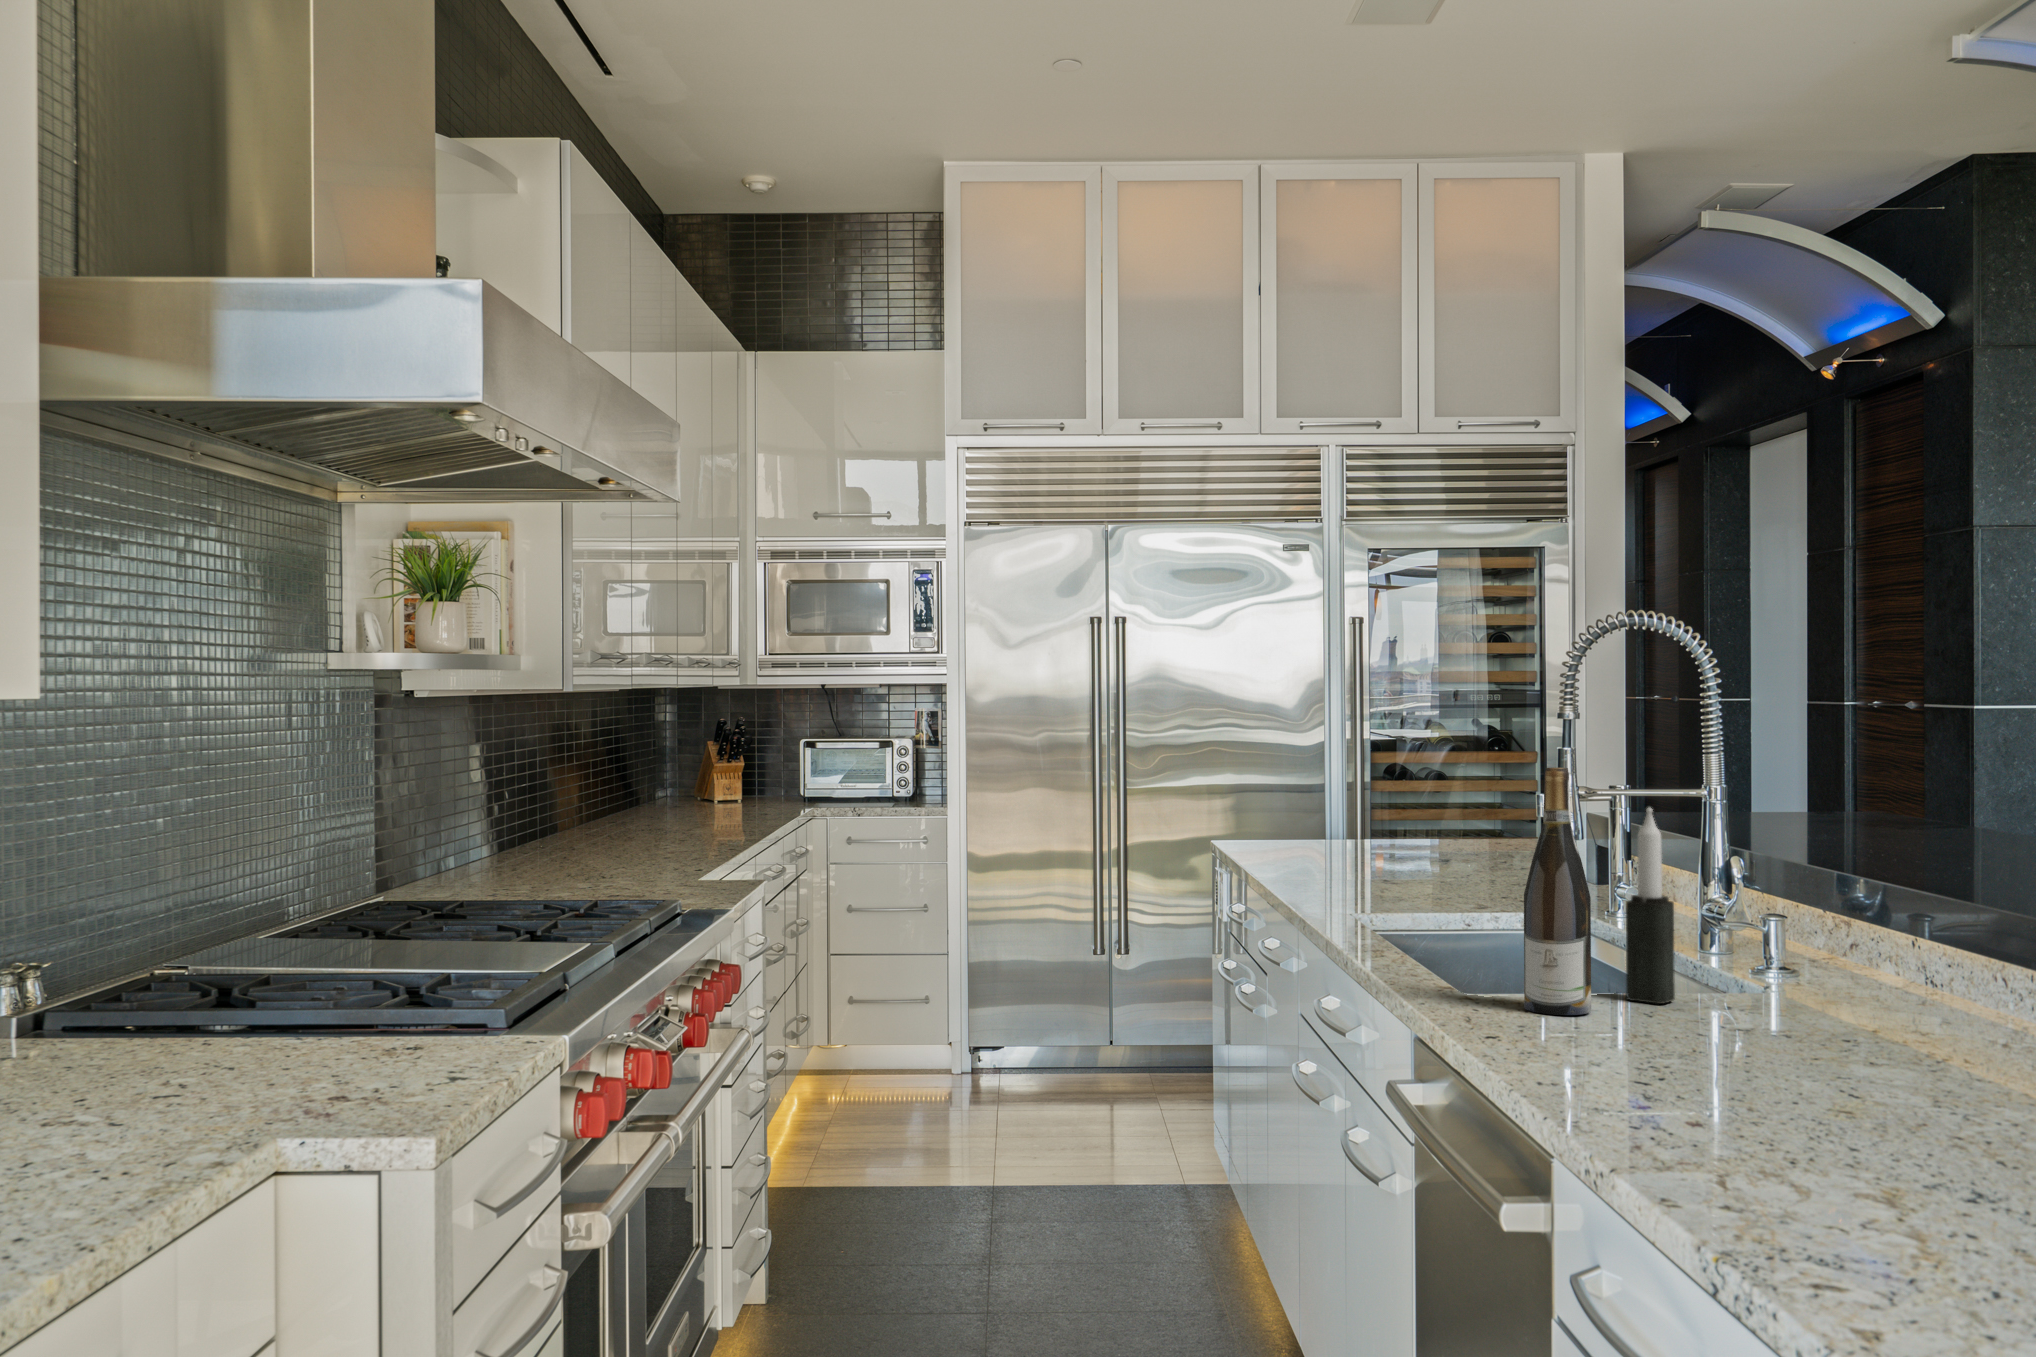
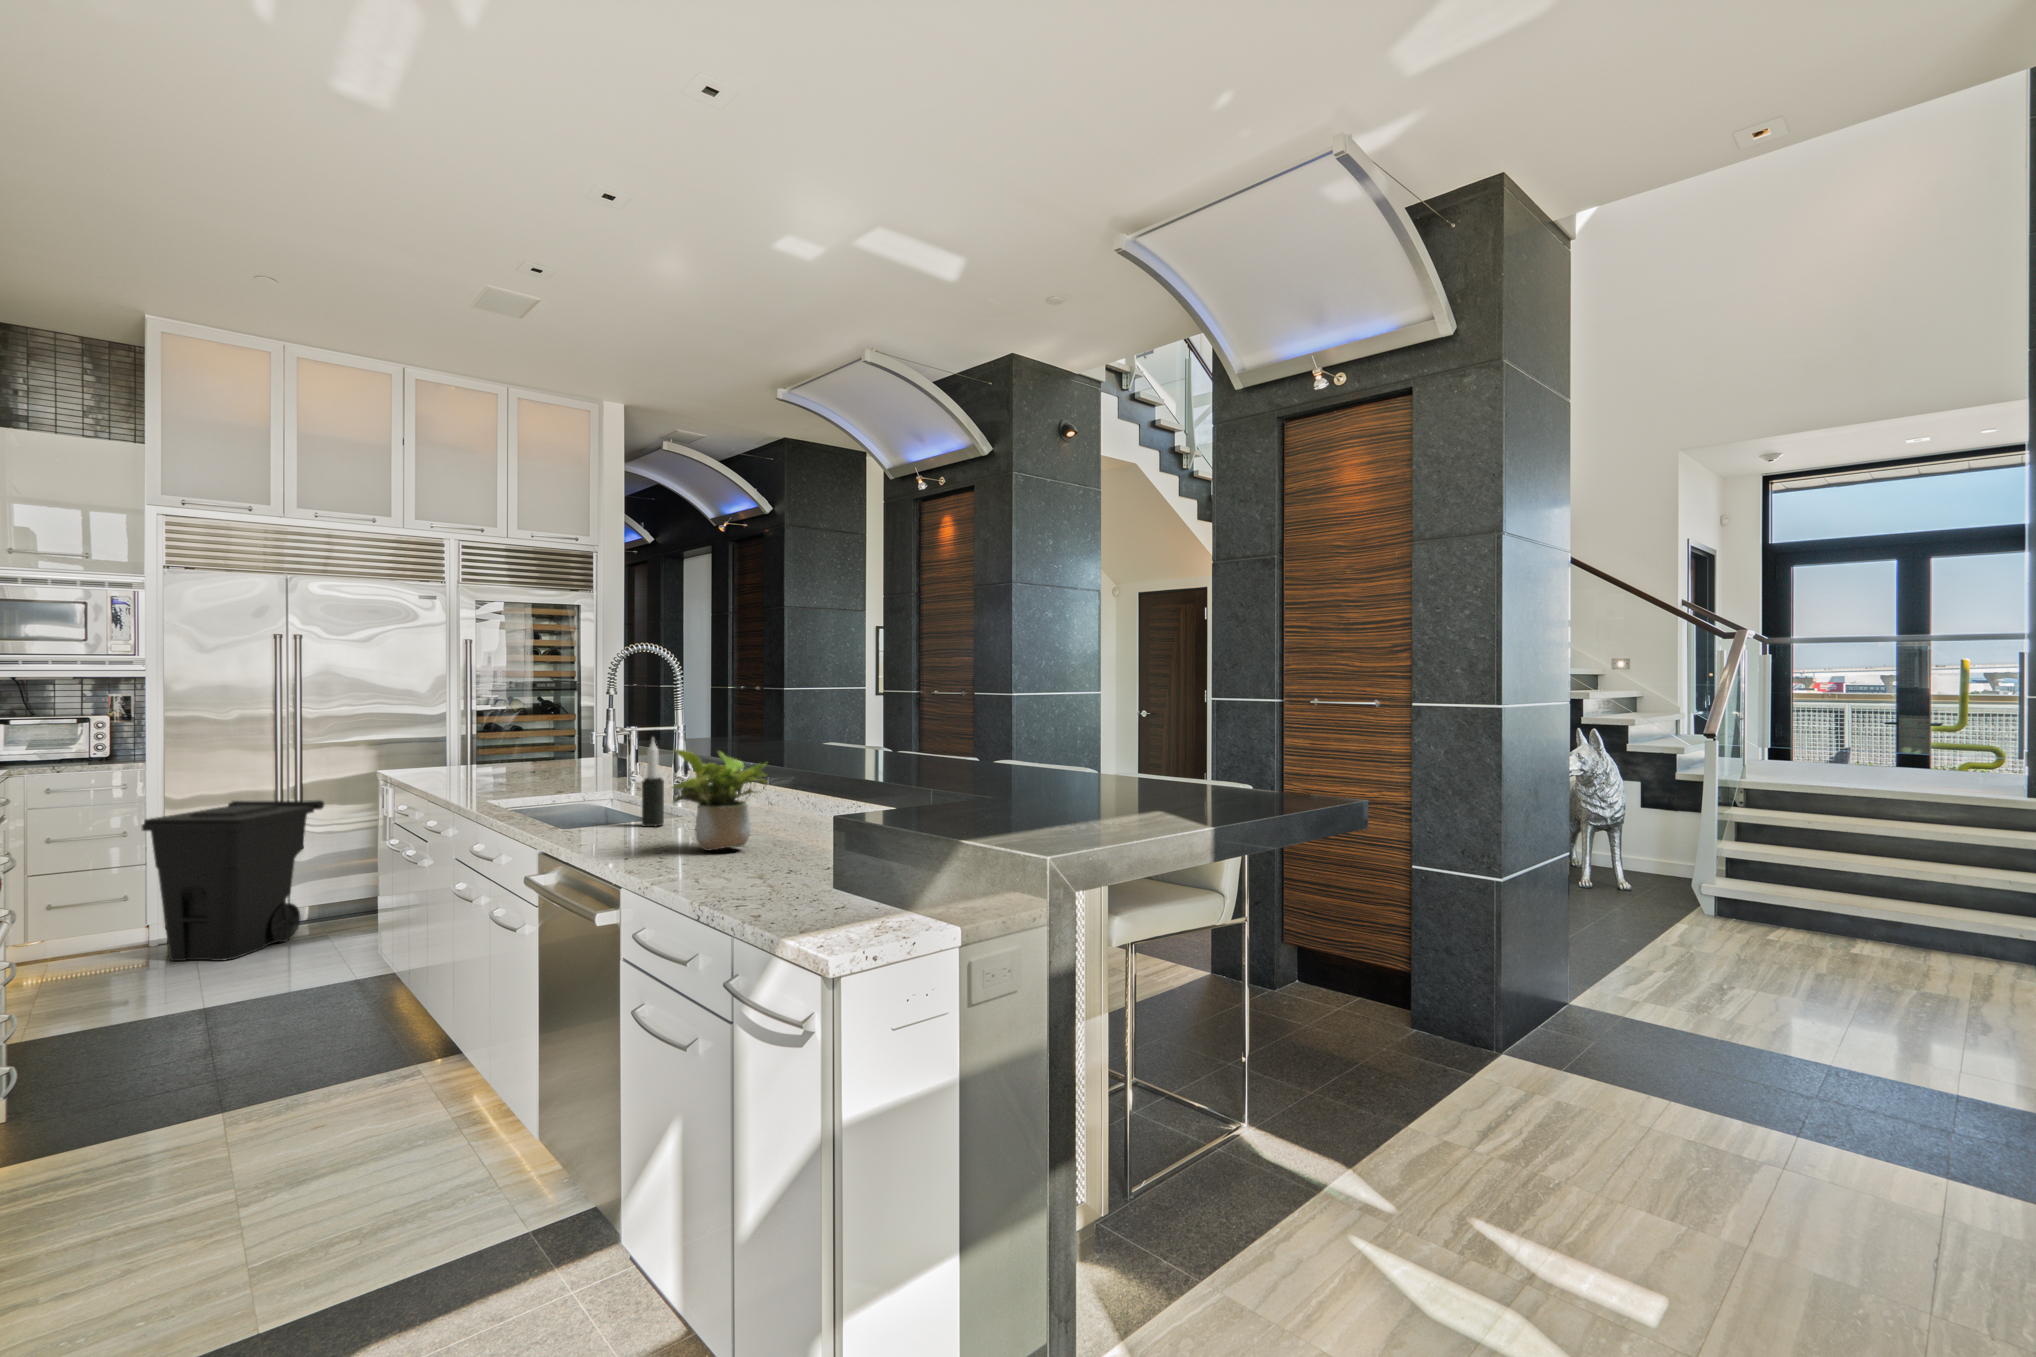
wine bottle: present [1524,768,1591,1015] -> none [595,720,627,835]
potted plant: none [1674,842,1922,1089] -> present [673,749,767,851]
trash can: none [938,868,1155,1112] -> present [142,800,324,961]

